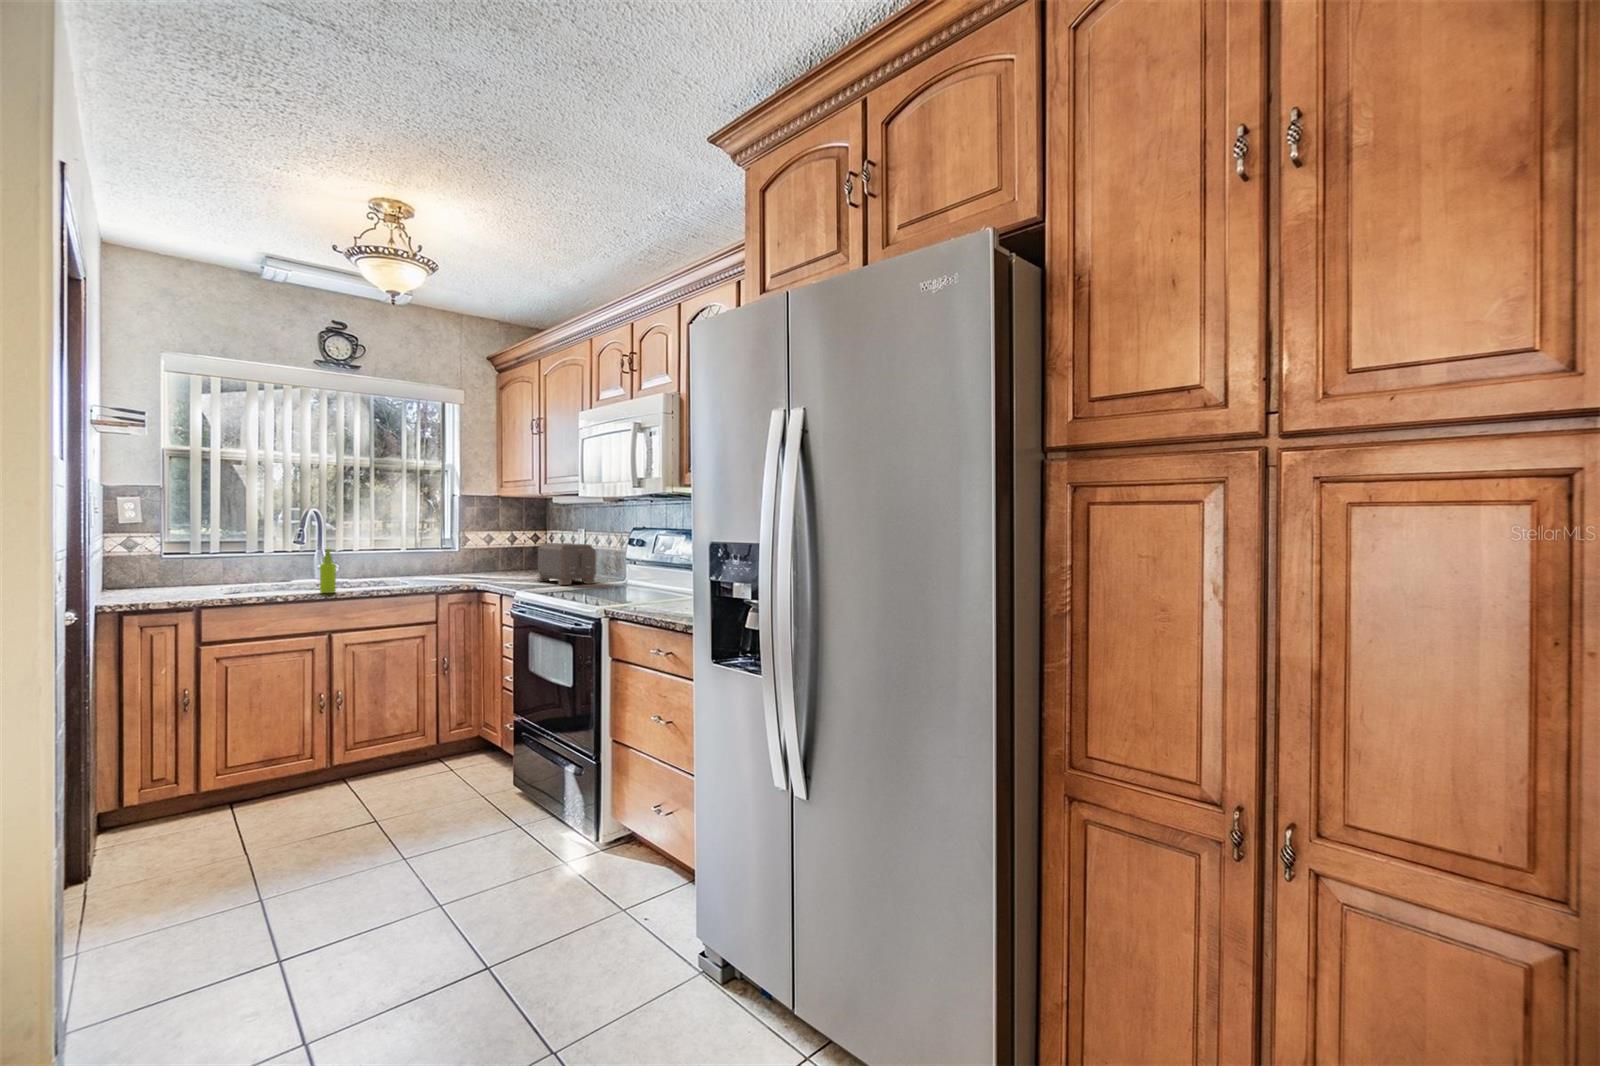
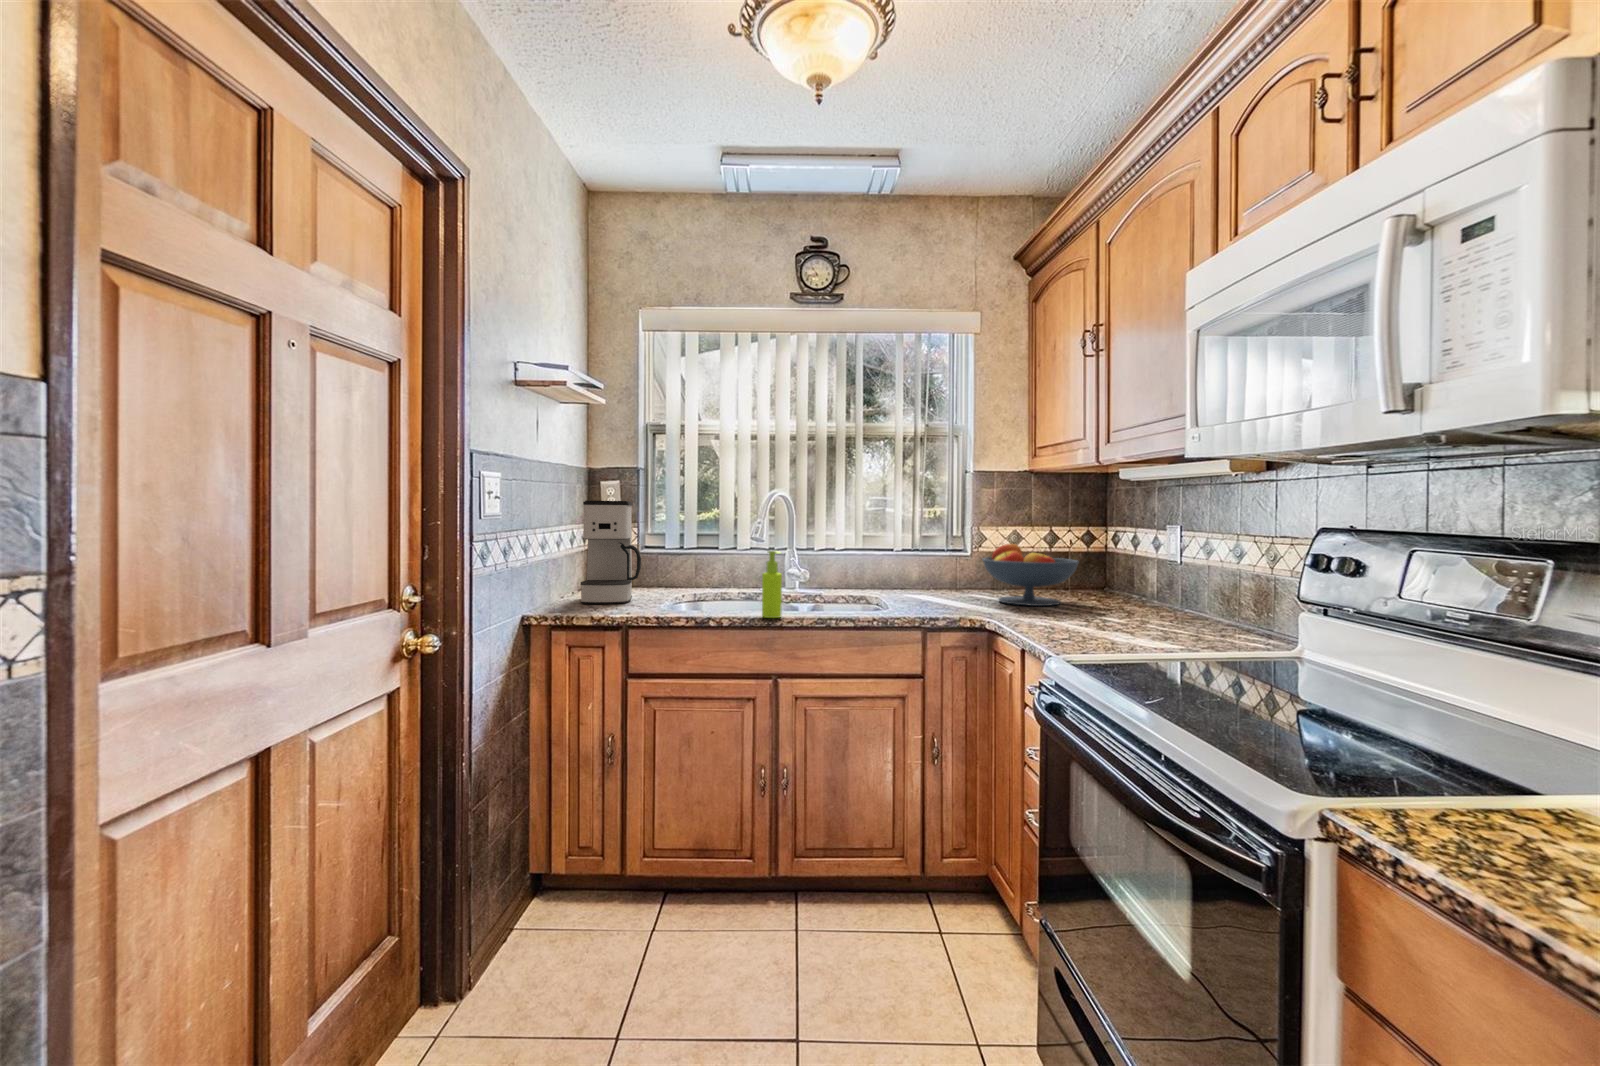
coffee maker: none [122,514,186,597] -> present [581,501,641,604]
fruit bowl: none [470,542,531,578] -> present [982,544,1079,606]
toaster: present [537,543,596,585] -> none [1087,551,1213,637]

